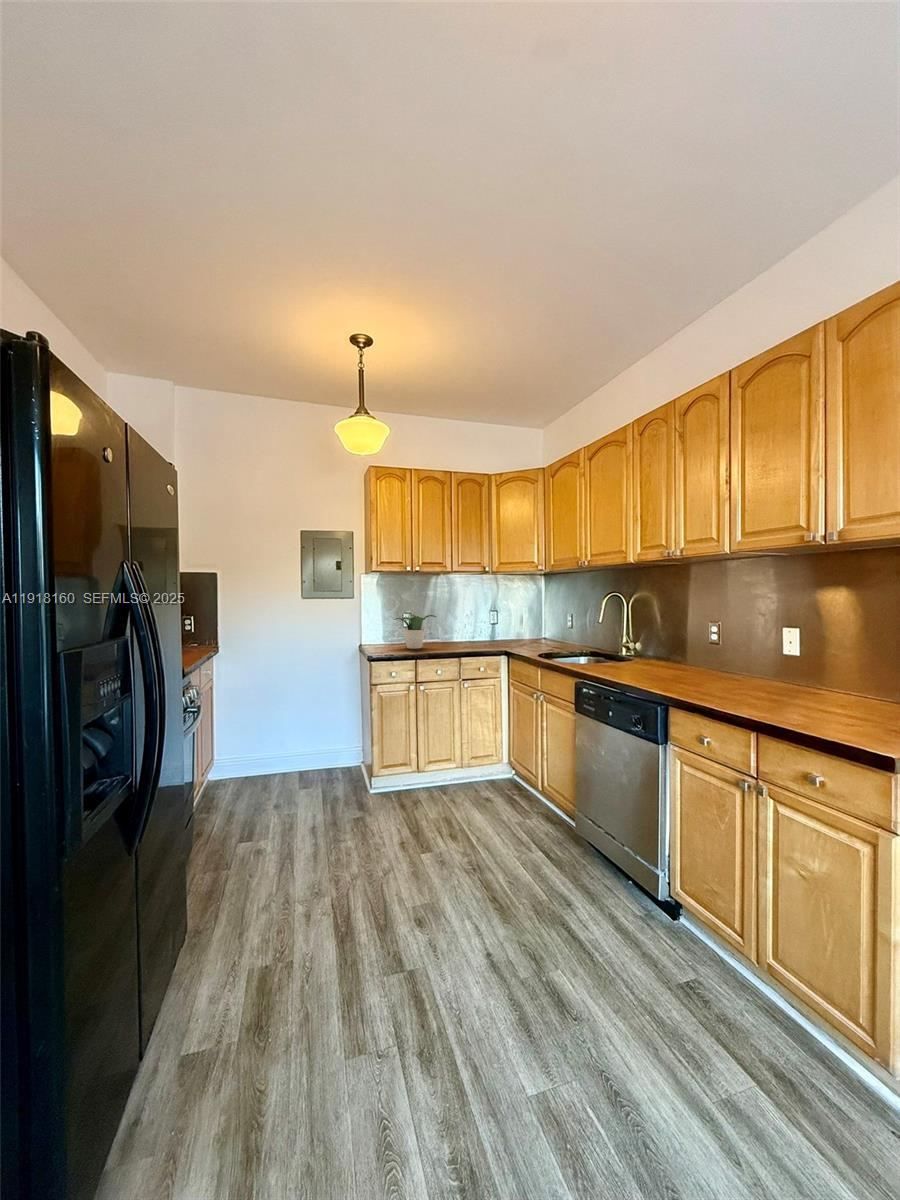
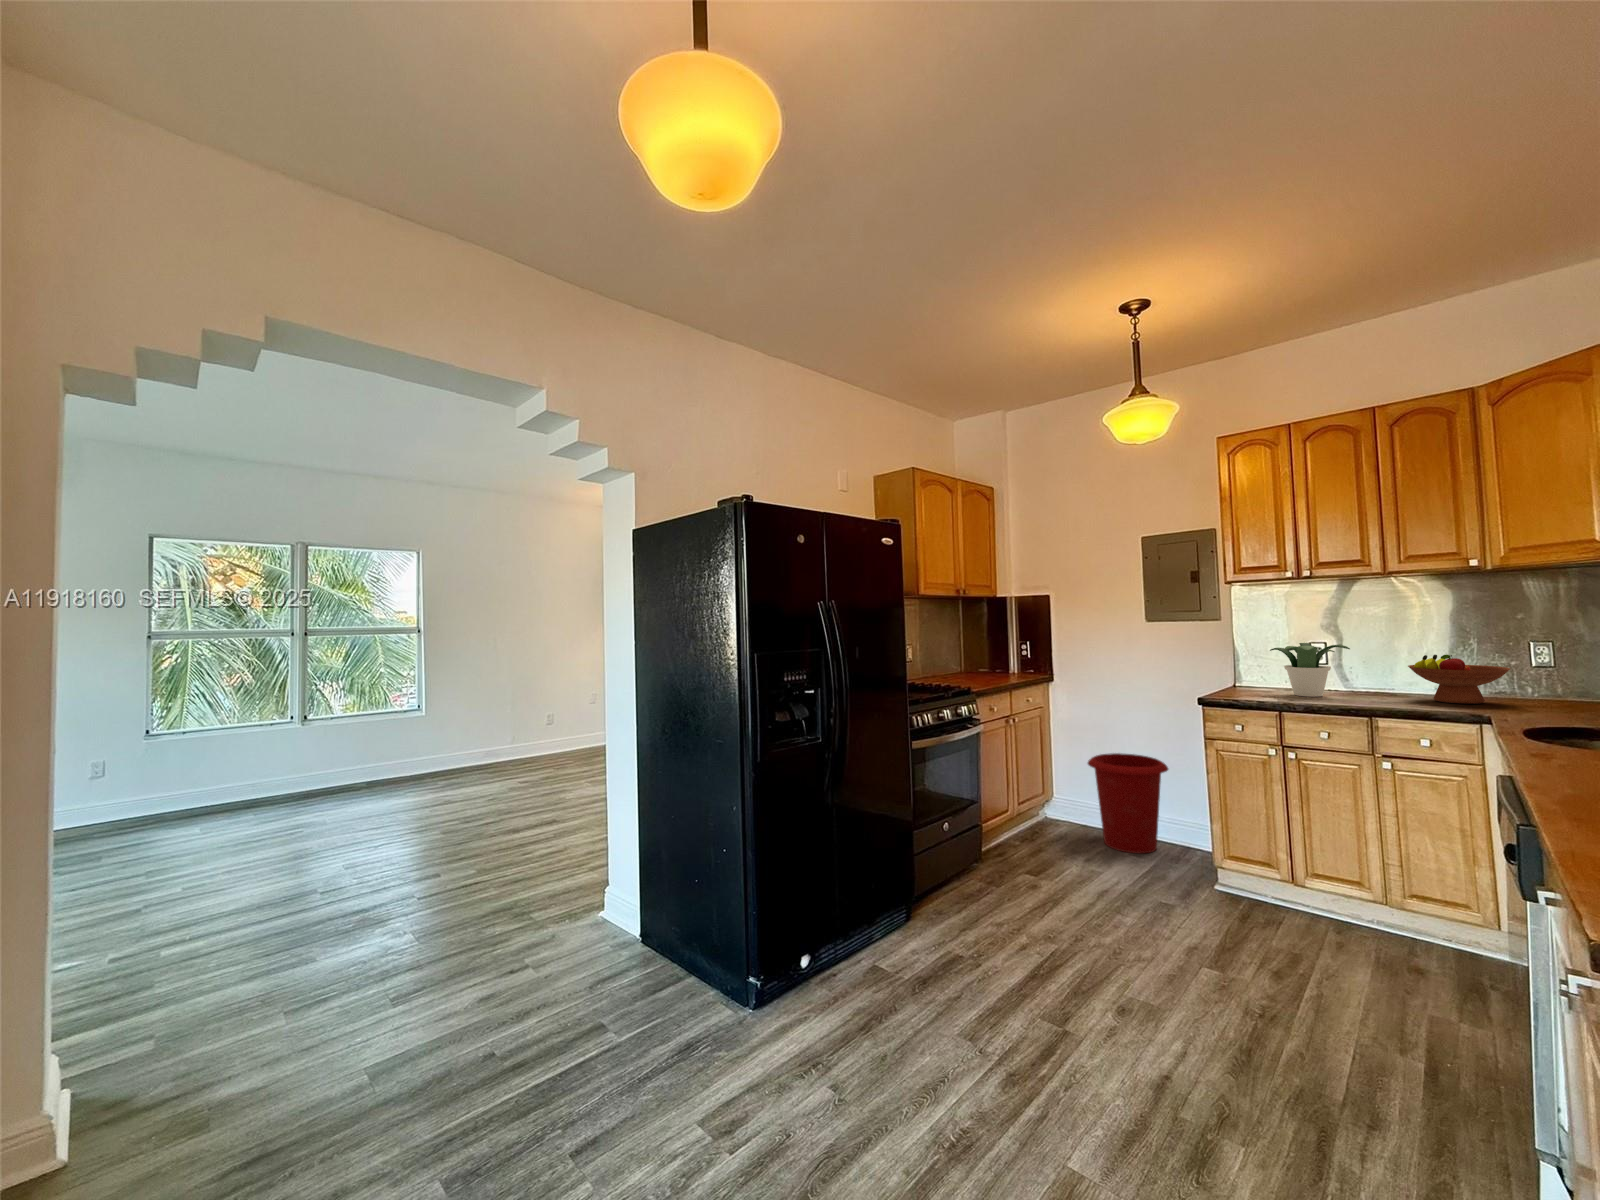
fruit bowl: none [456,619,496,645] -> present [1408,655,1510,704]
waste bin: none [262,707,324,790] -> present [1088,753,1168,853]

